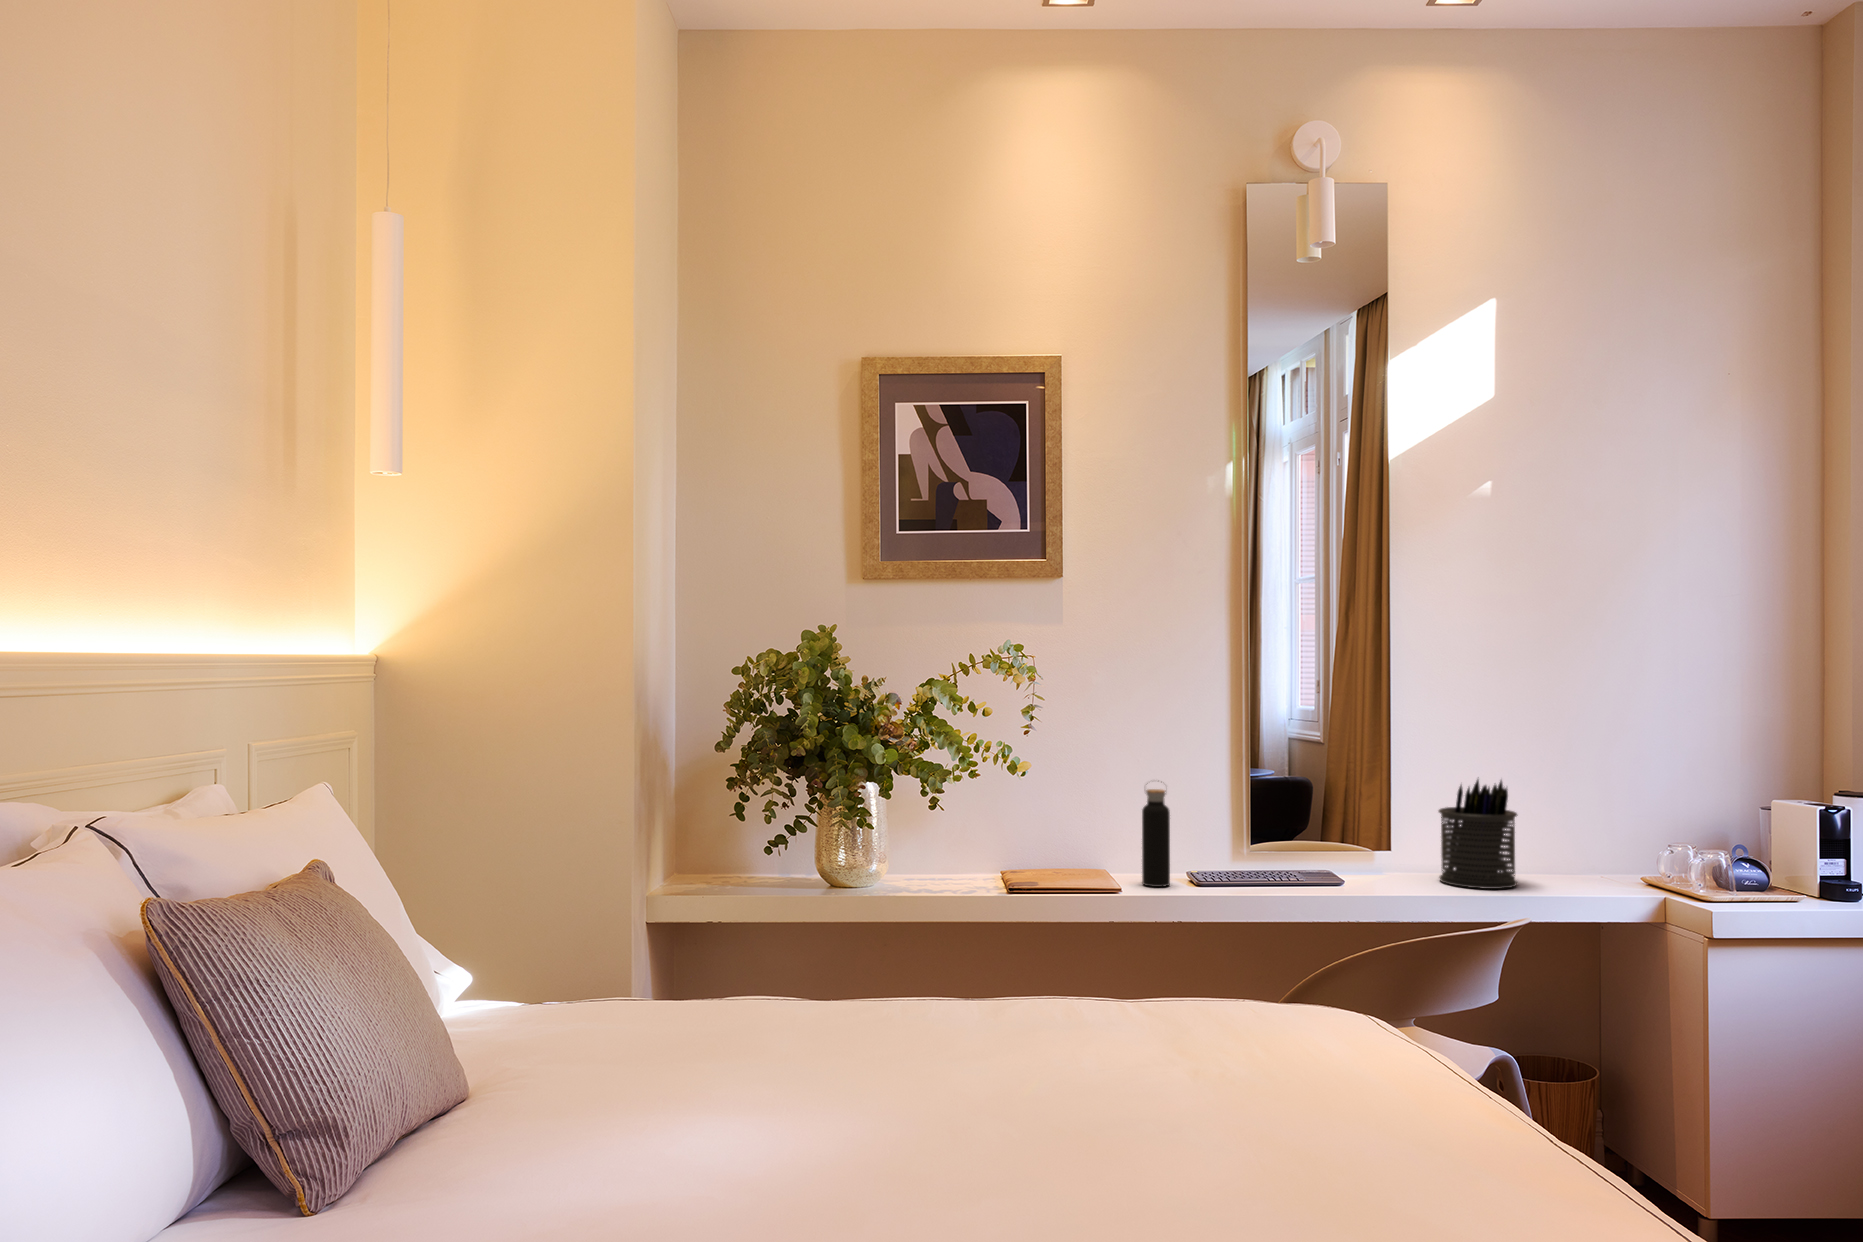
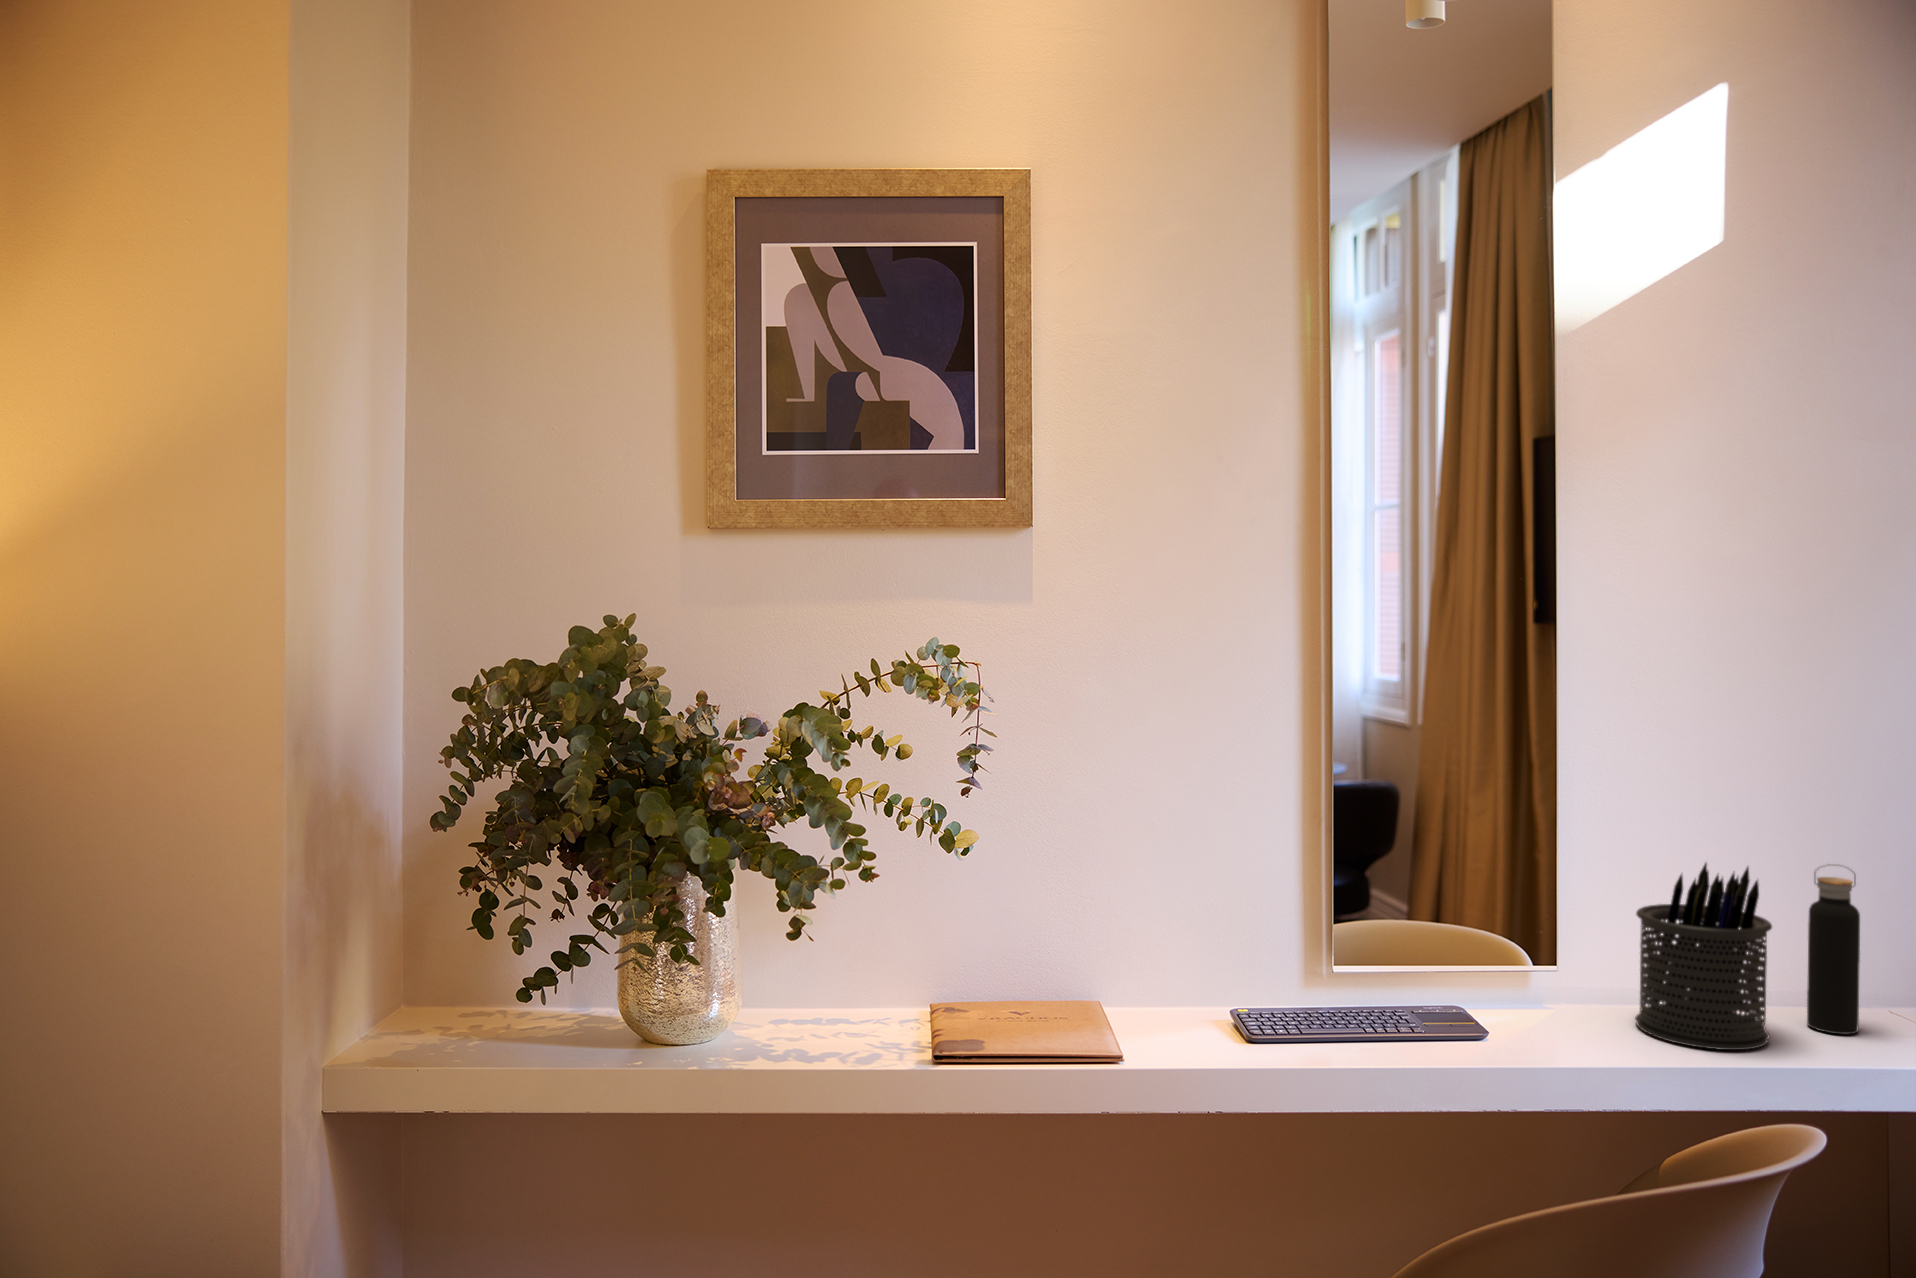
water bottle: present [1142,781,1170,887] -> present [1807,865,1860,1034]

